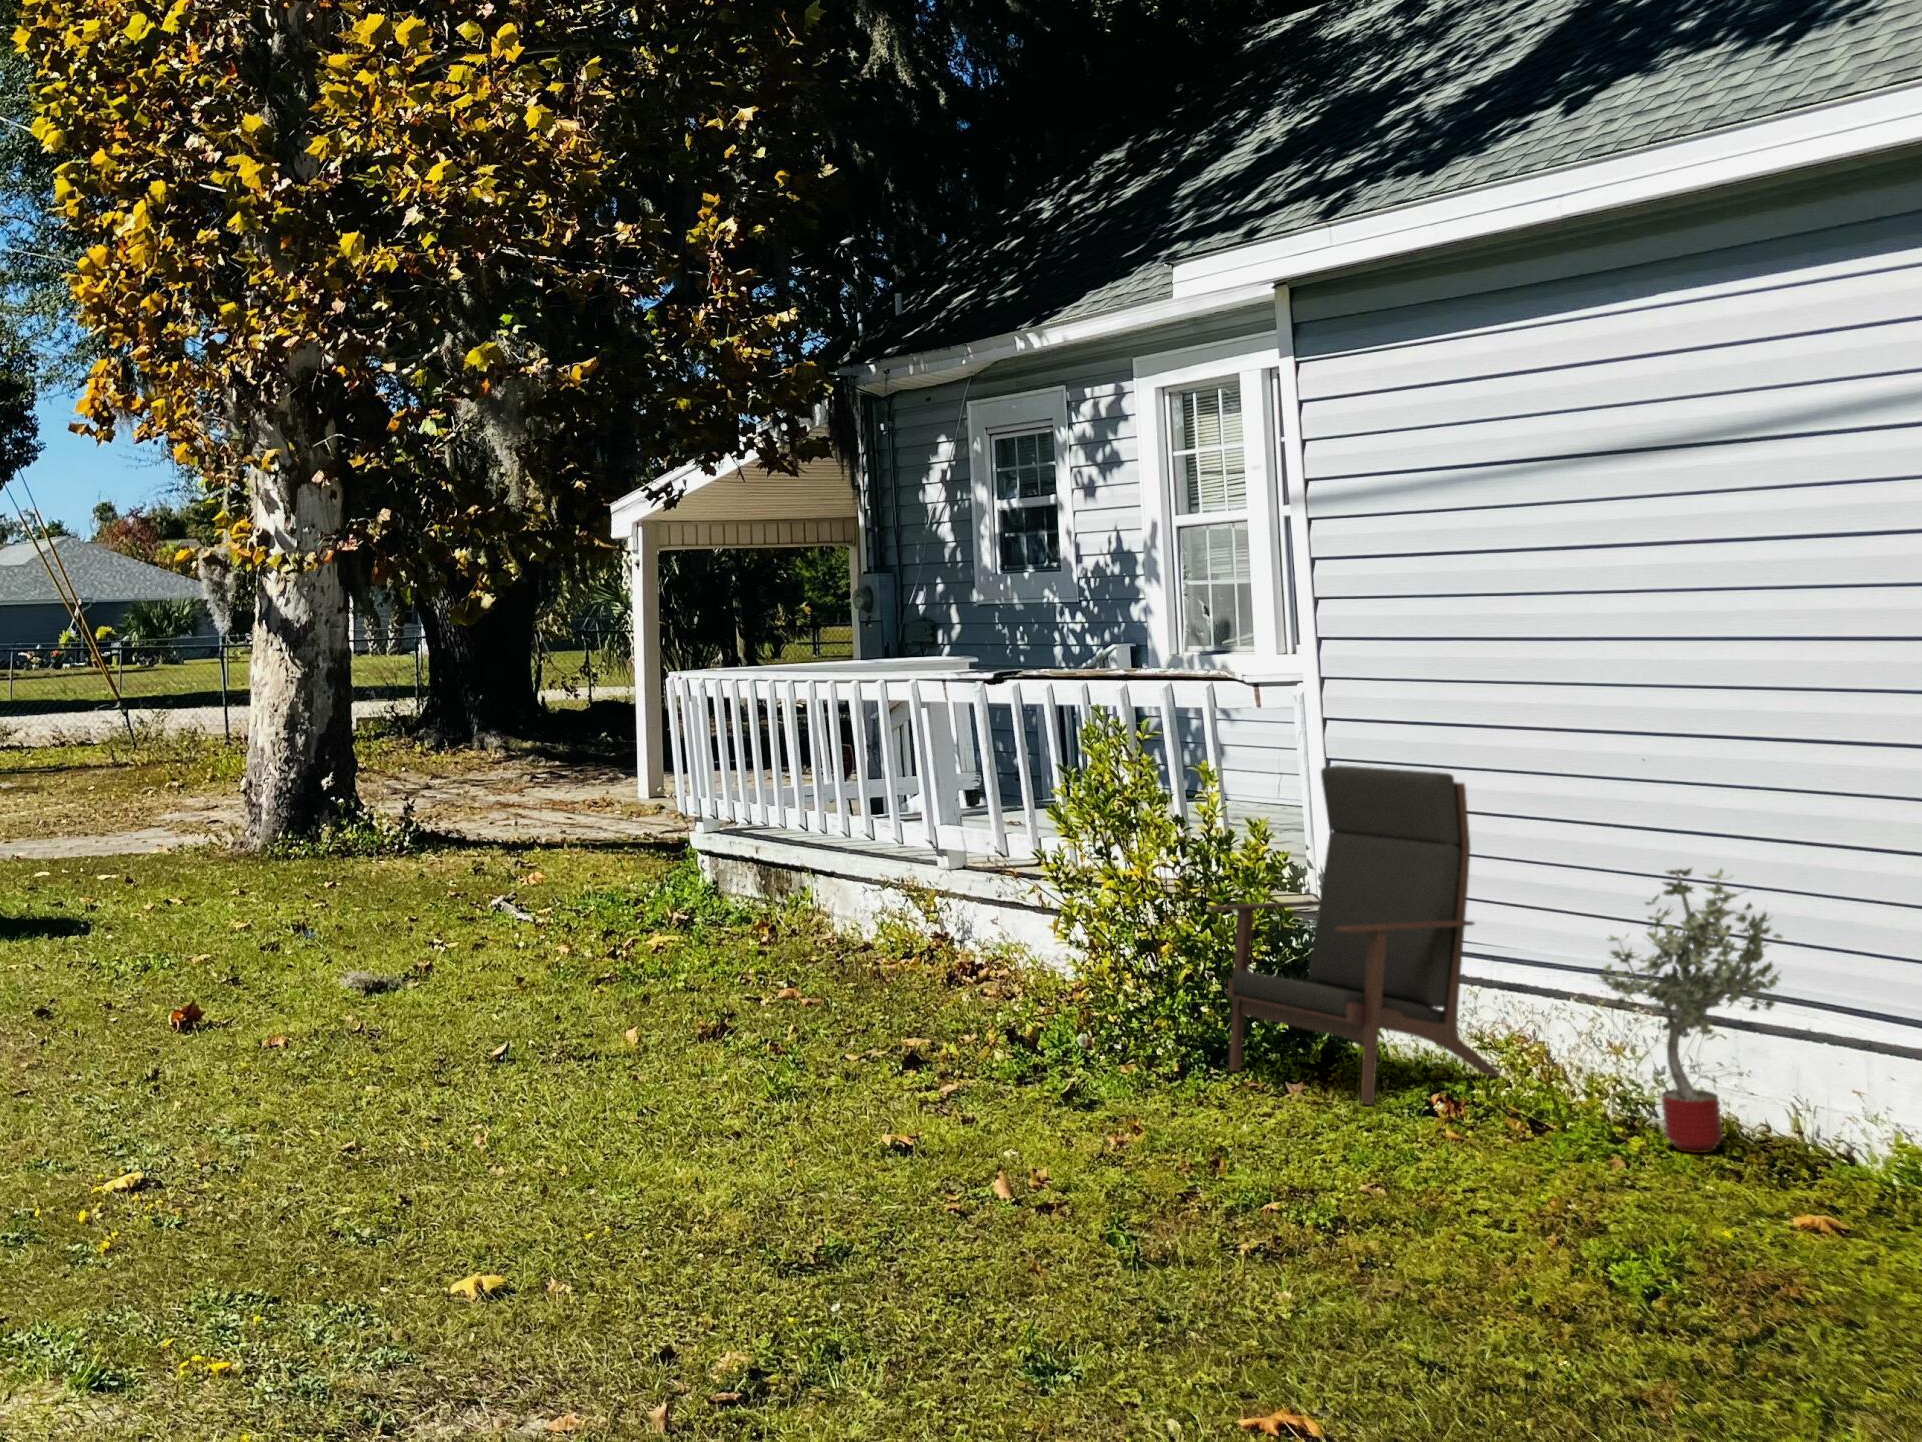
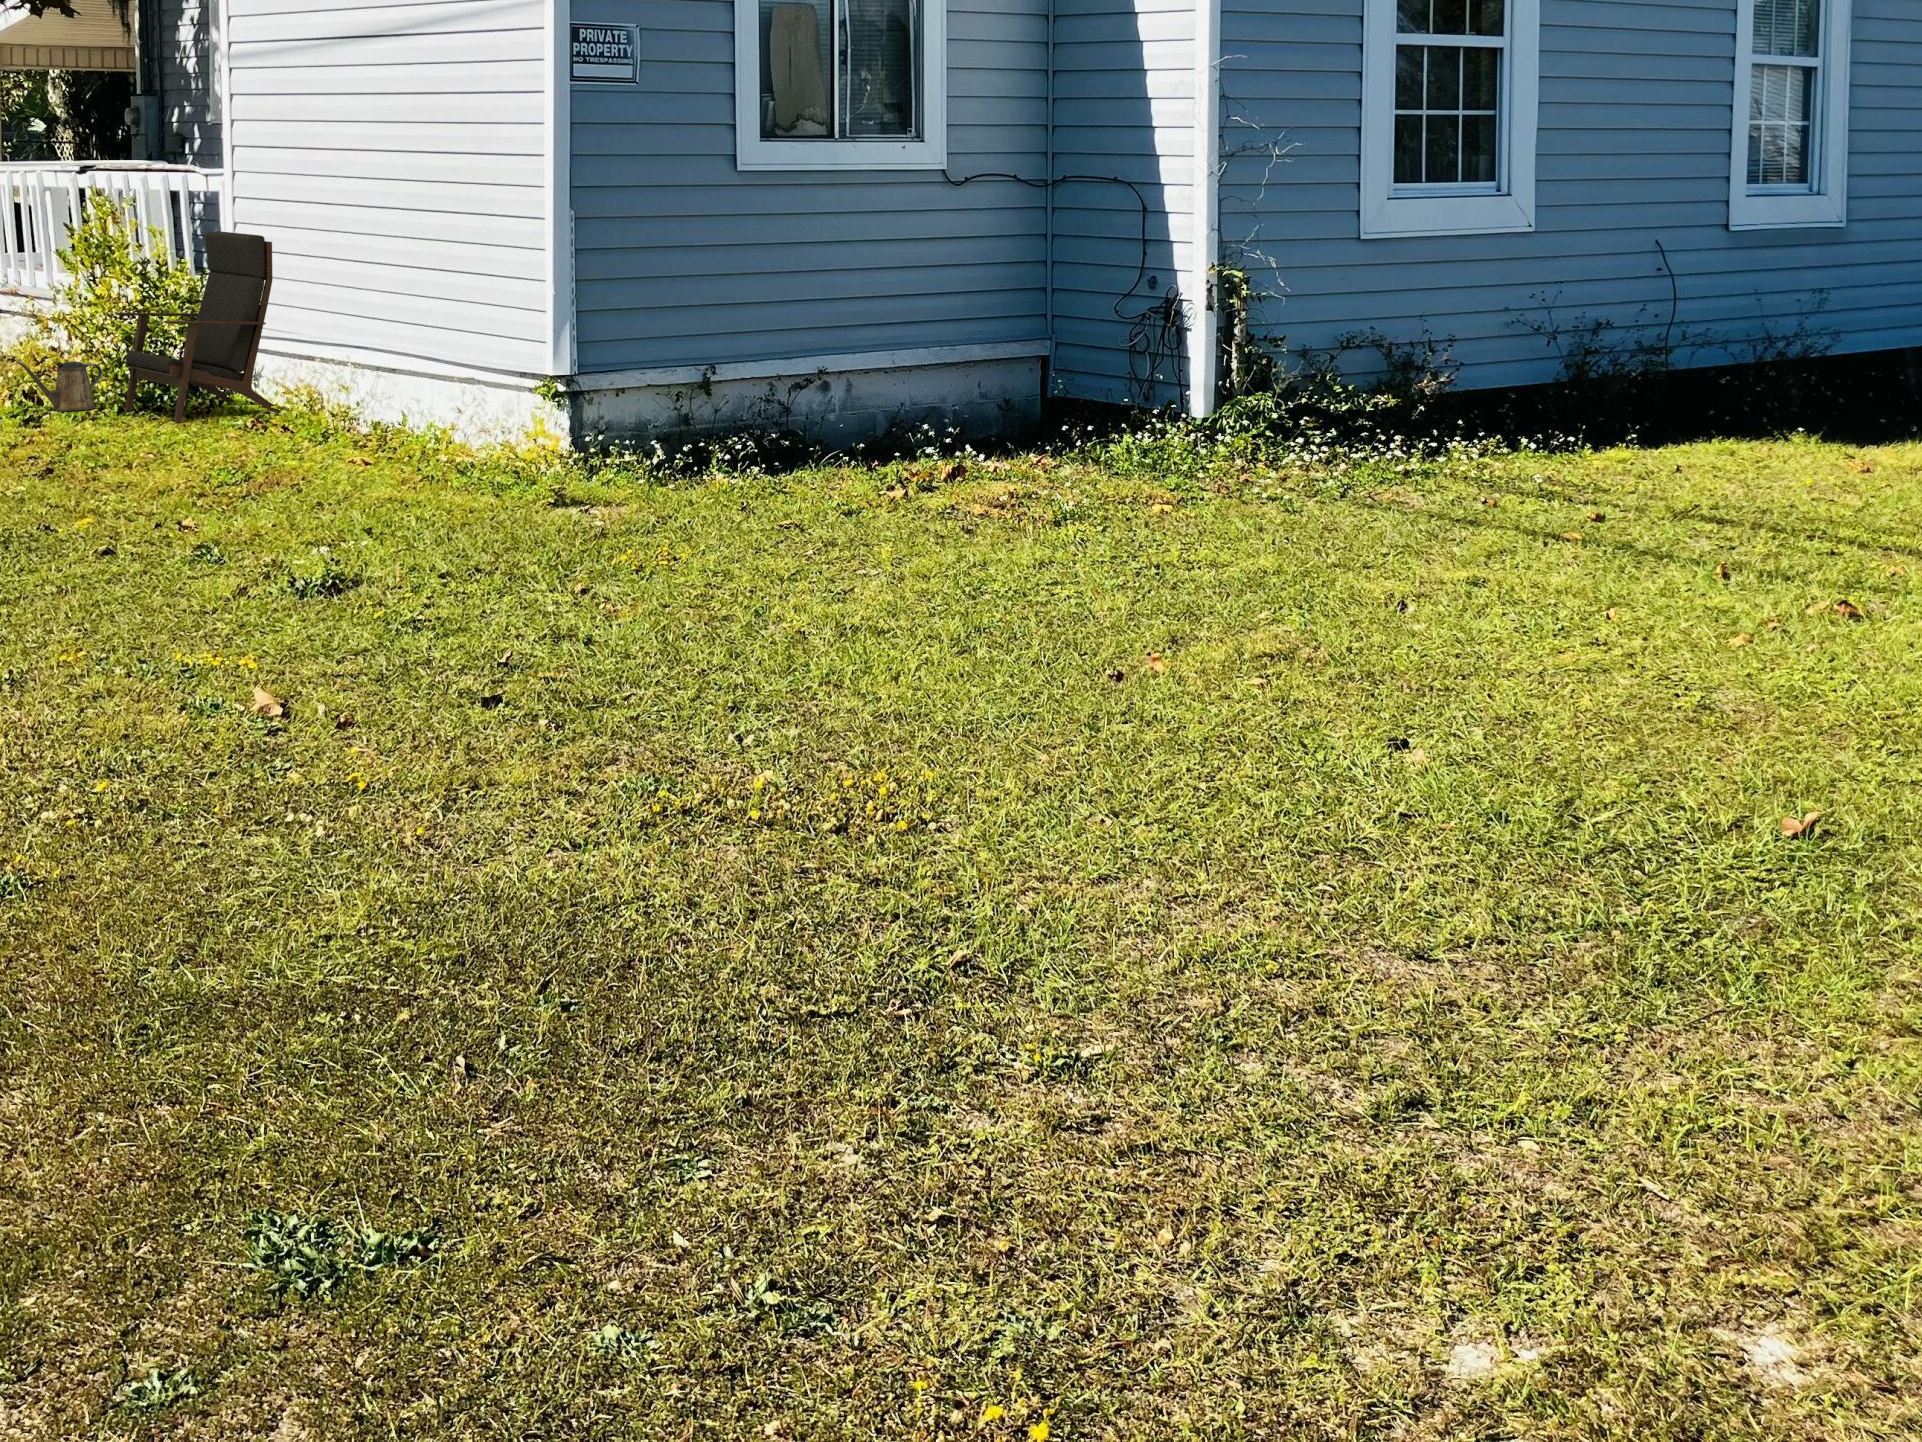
potted tree: present [1598,868,1782,1153] -> none [290,284,376,438]
watering can: none [1063,986,1171,1072] -> present [16,361,102,411]

